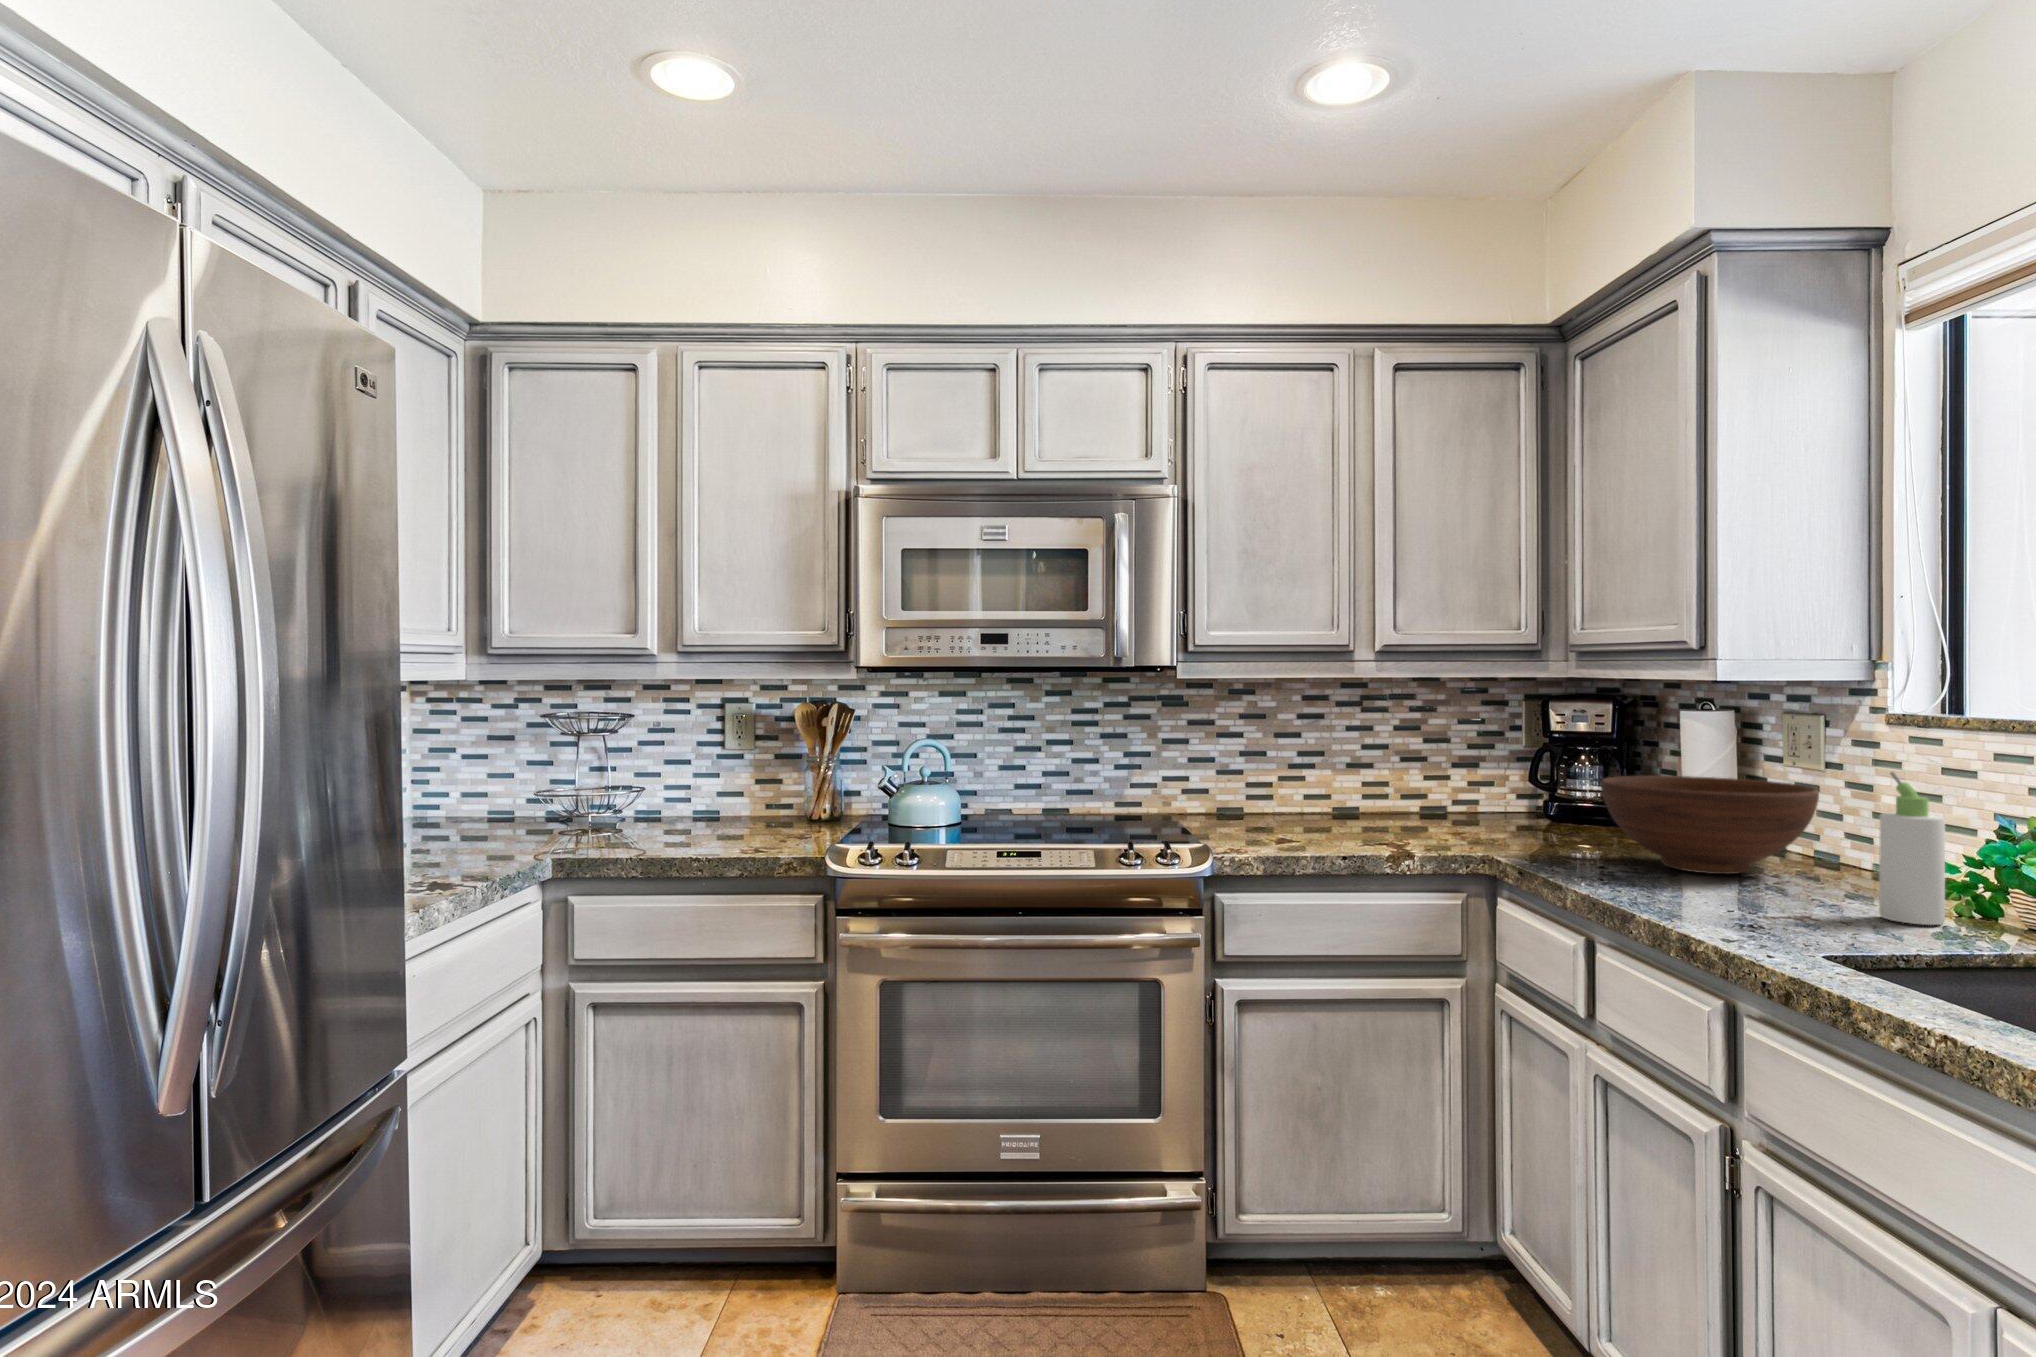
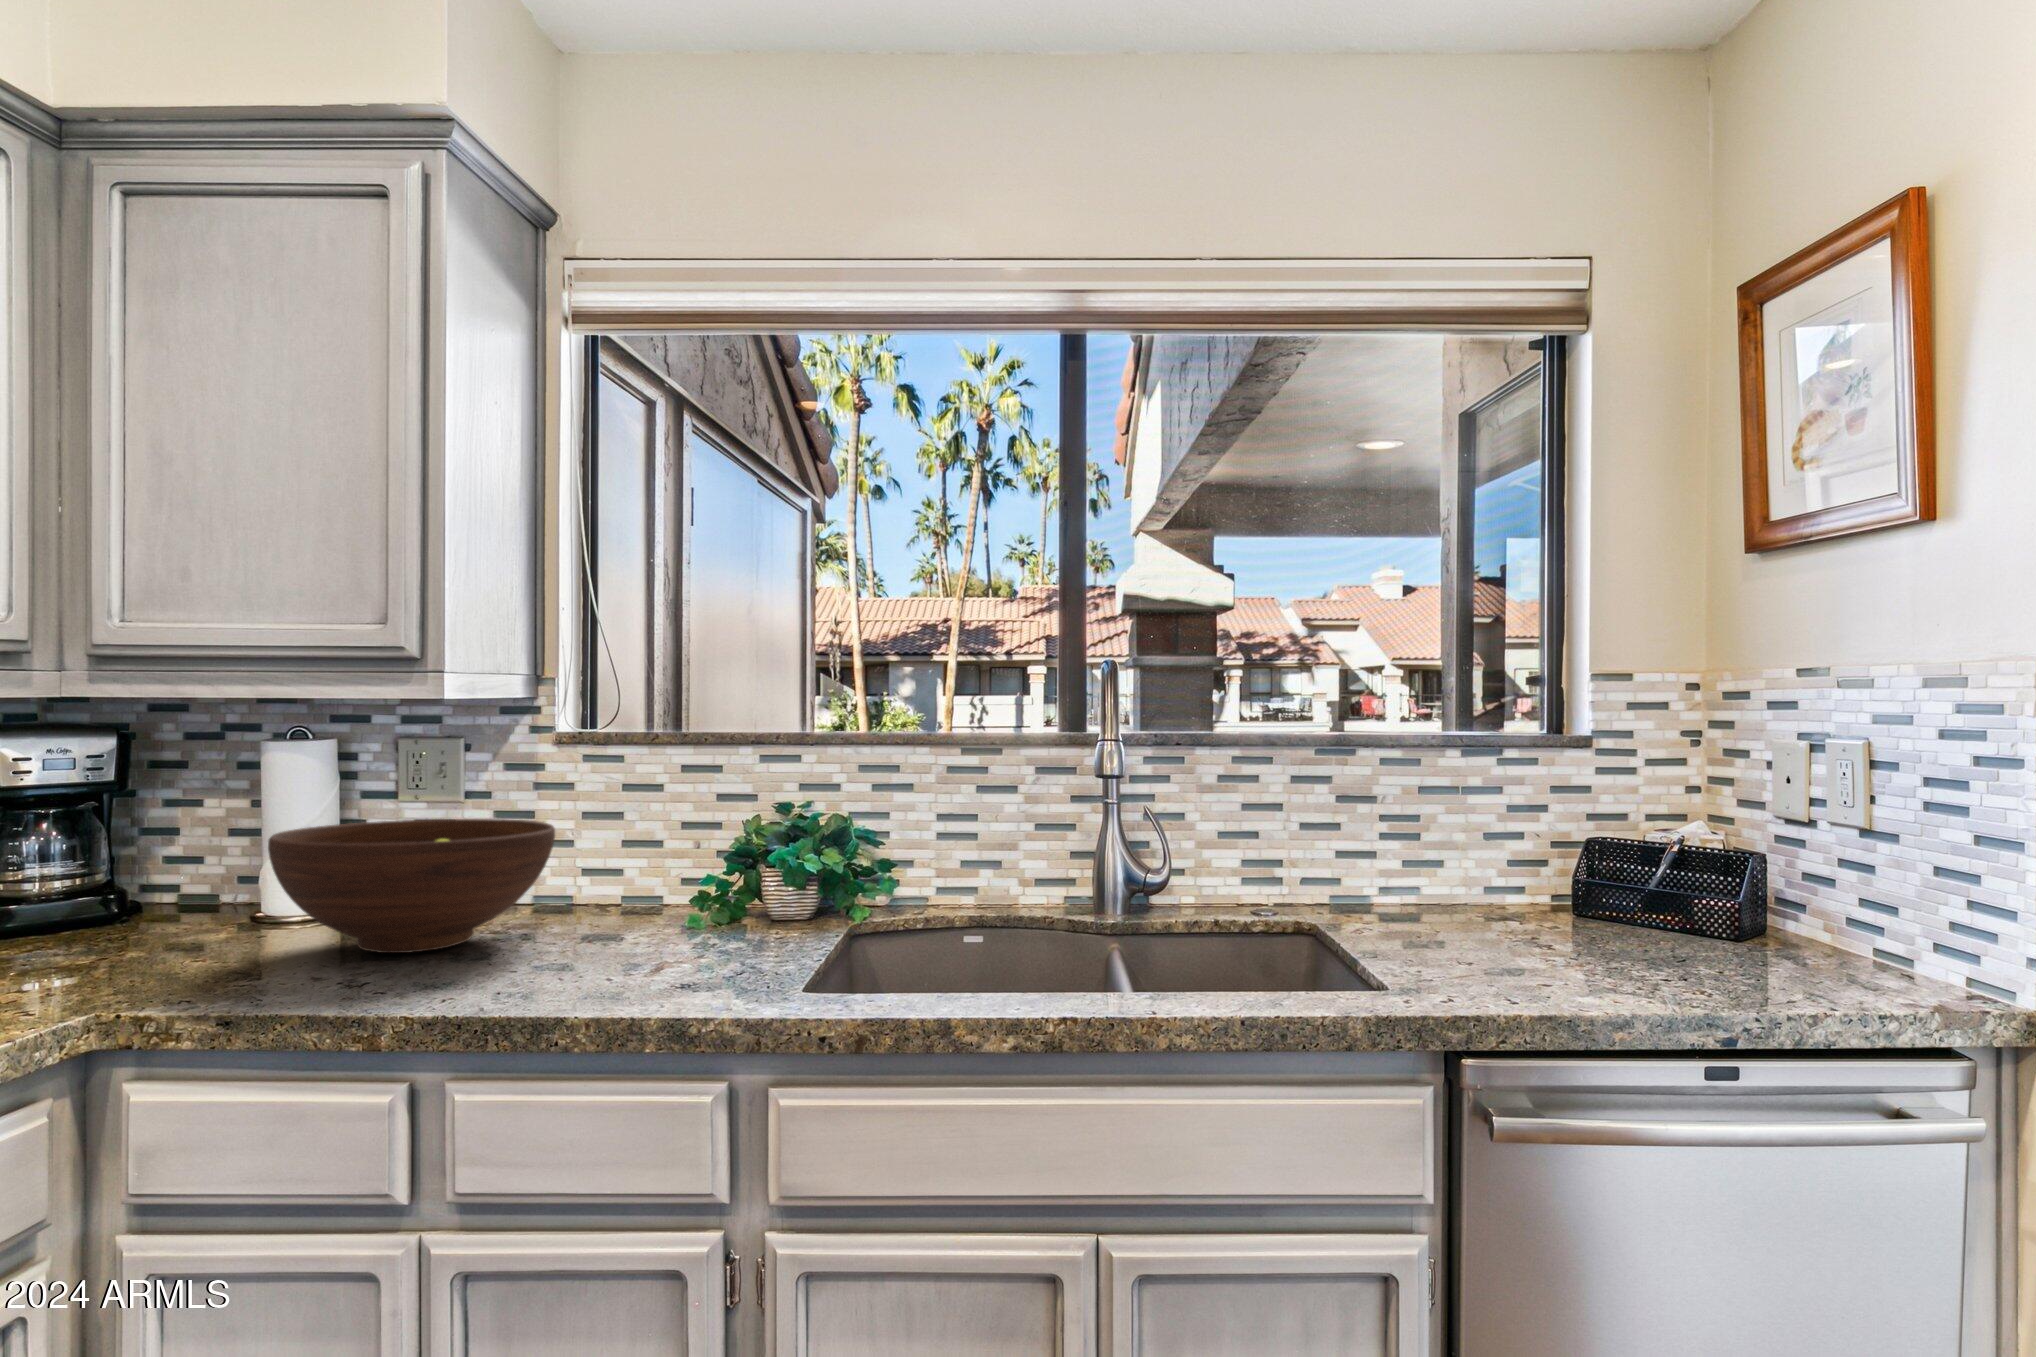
bottle: present [1879,772,1945,925] -> none [706,789,765,942]

